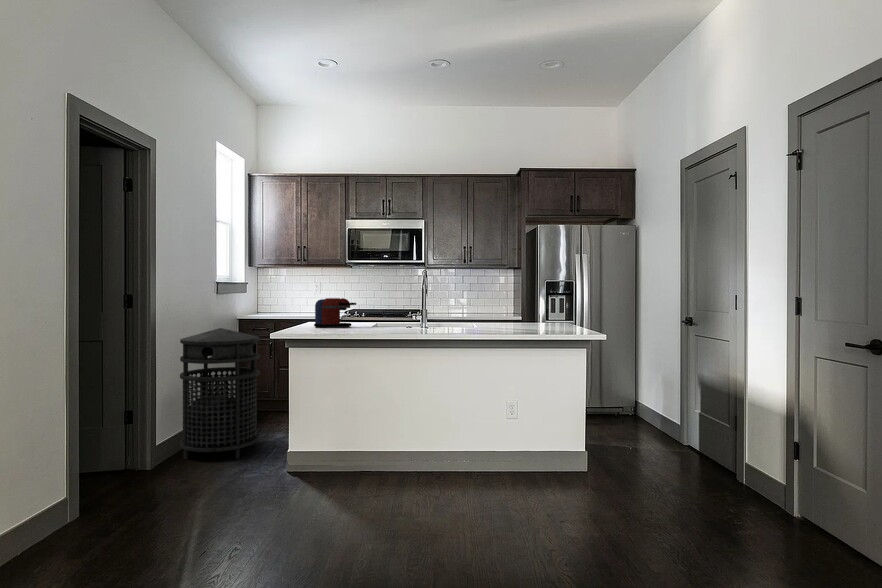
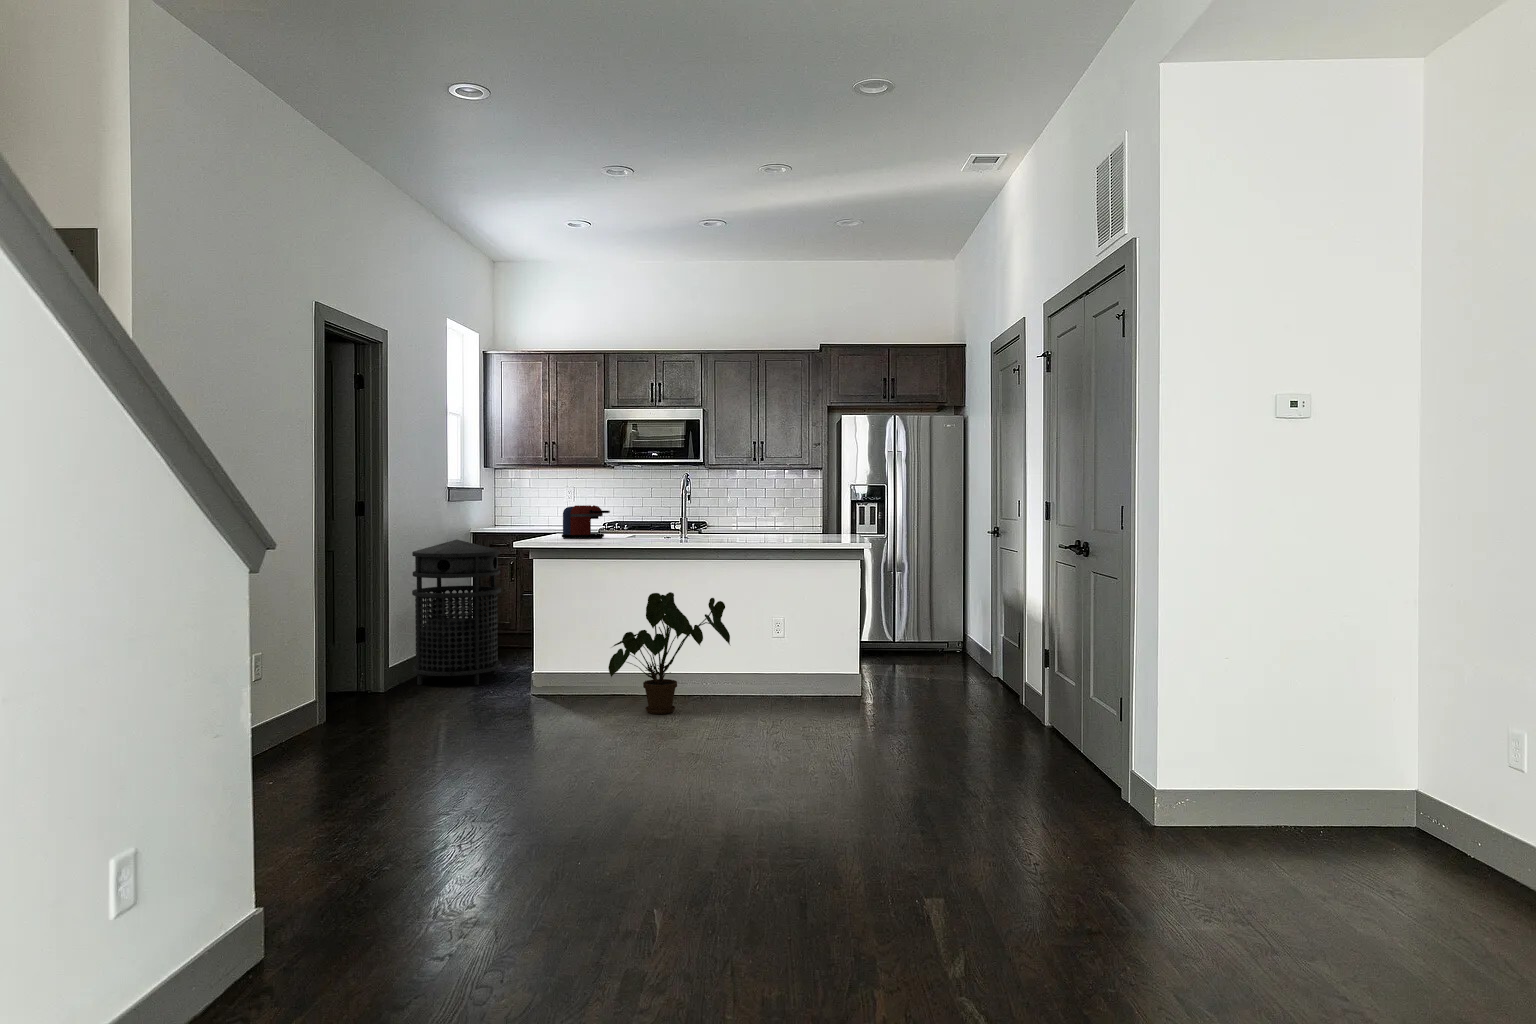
house plant: none [362,379,480,500] -> present [608,592,730,714]

